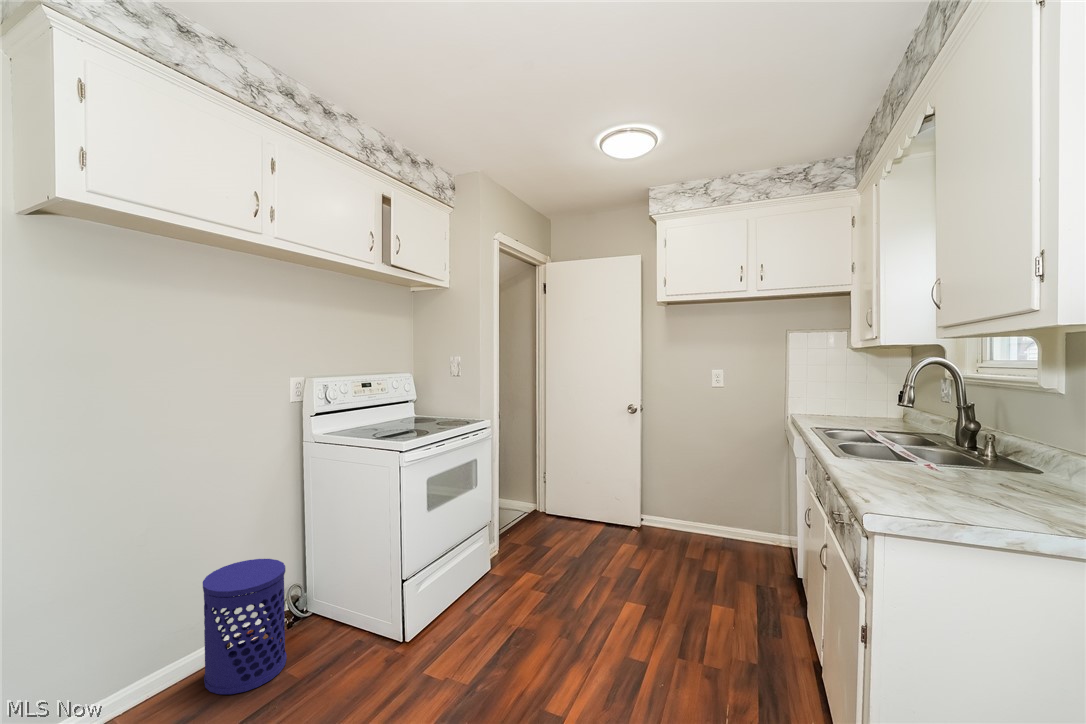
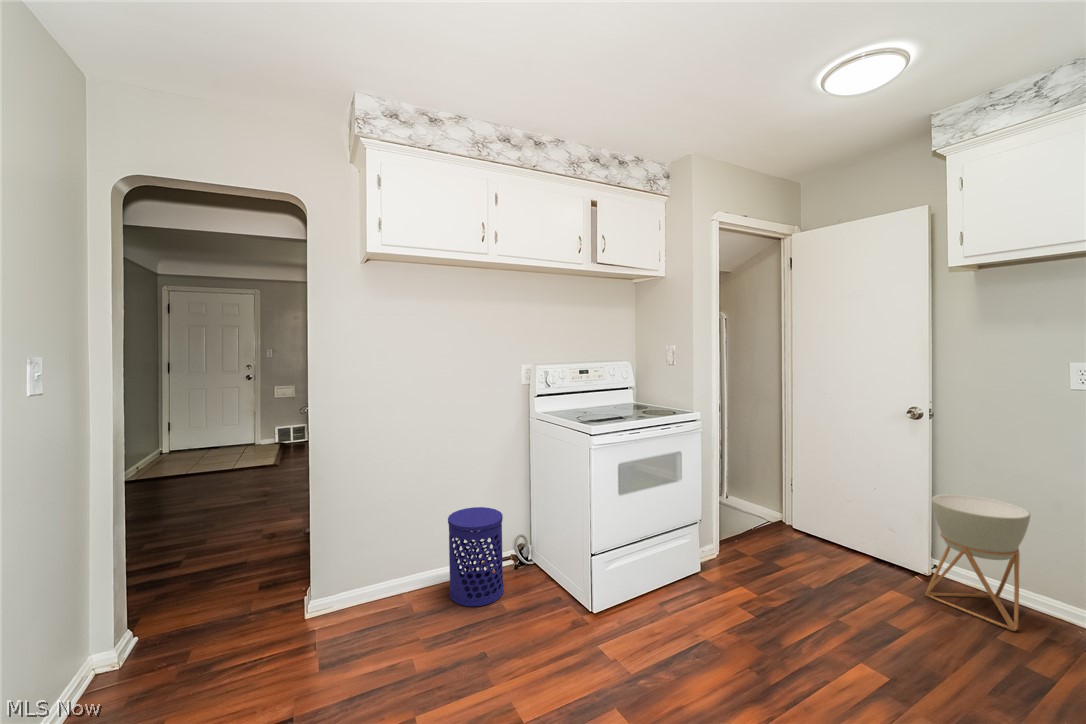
planter: none [643,465,699,554] -> present [925,494,1030,631]

